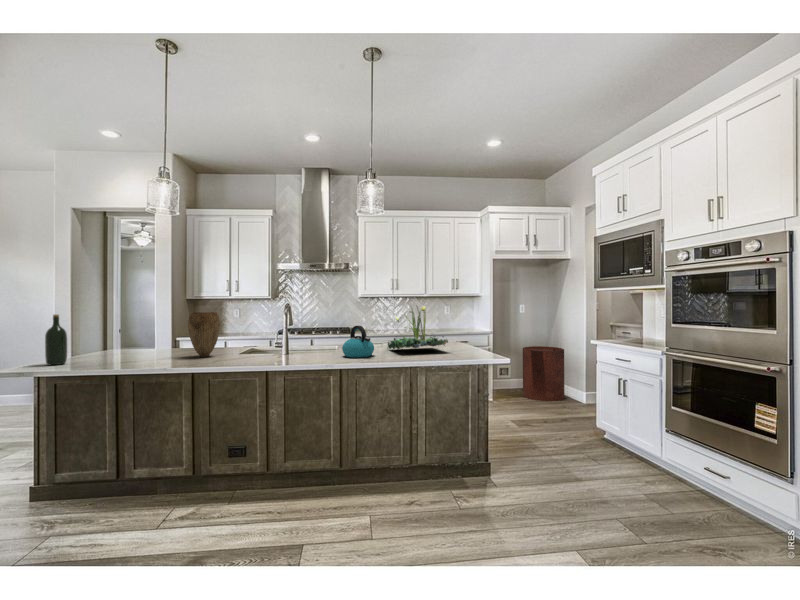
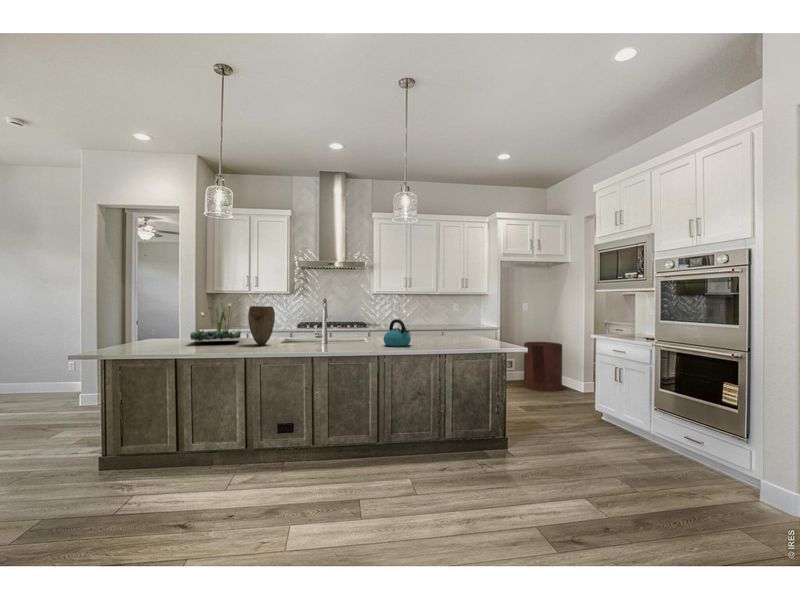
plant: present [387,306,448,349] -> present [190,303,241,341]
wine bottle: present [45,315,67,365] -> none [132,307,149,351]

